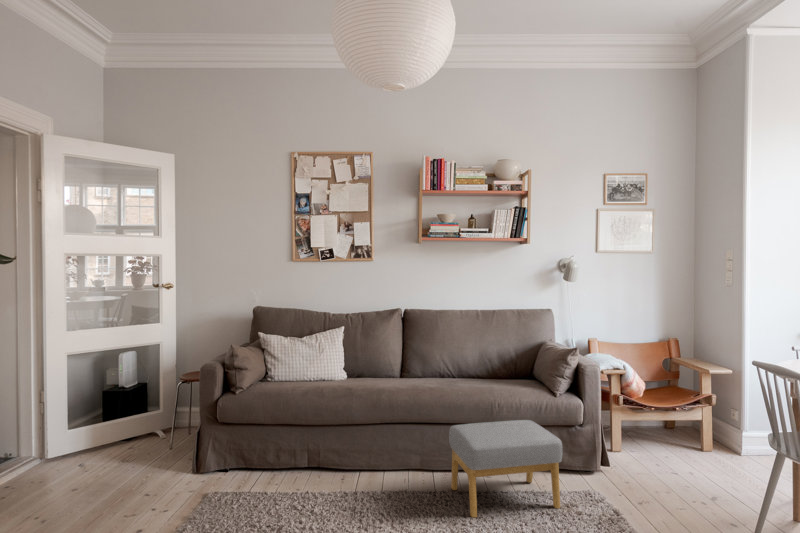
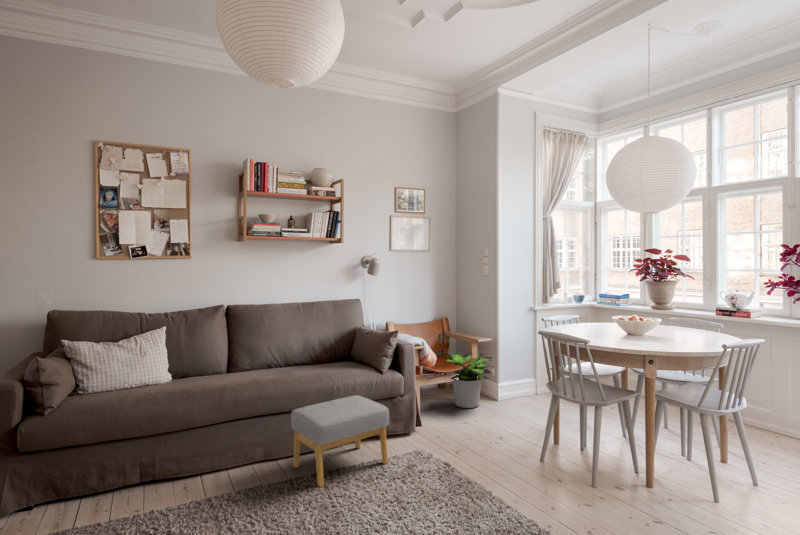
potted plant: none [653,384,741,460] -> present [443,353,492,408]

